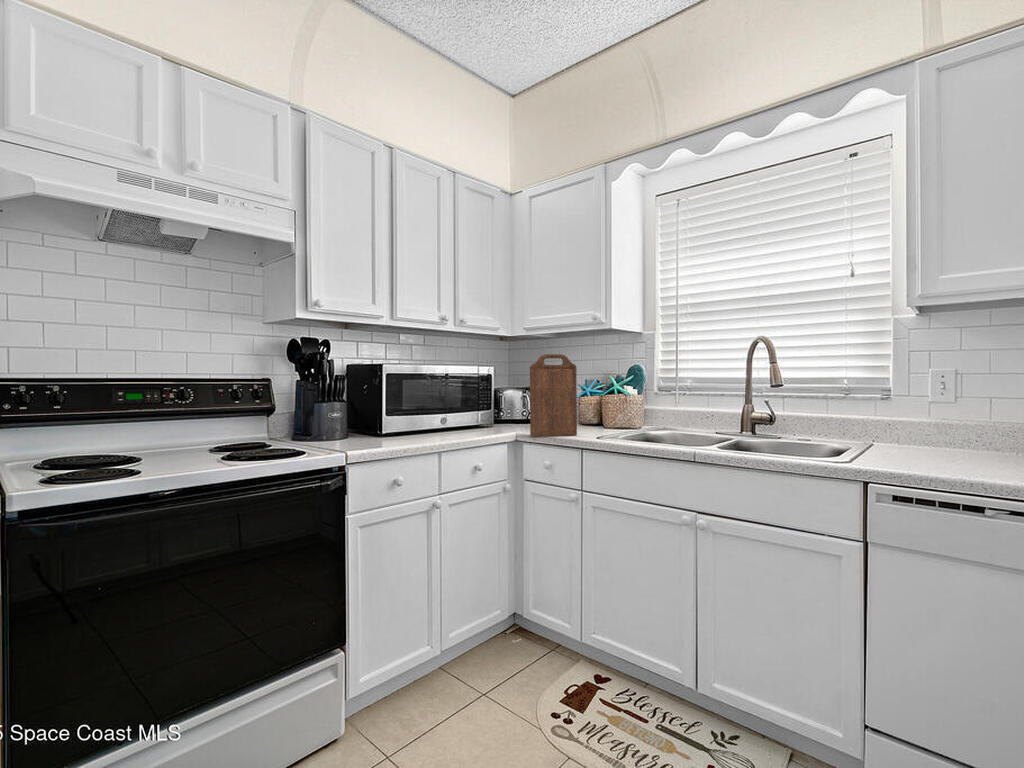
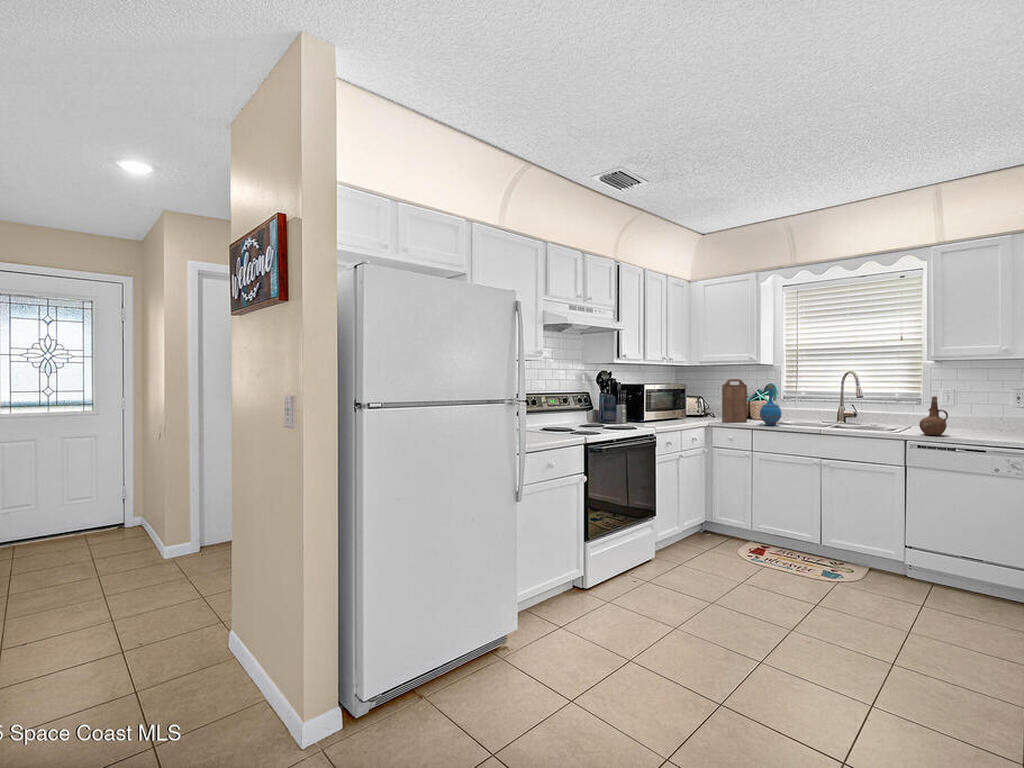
bottle: none [591,366,629,442] -> present [760,386,781,425]
ceramic pitcher: none [894,382,958,471] -> present [919,396,948,435]

